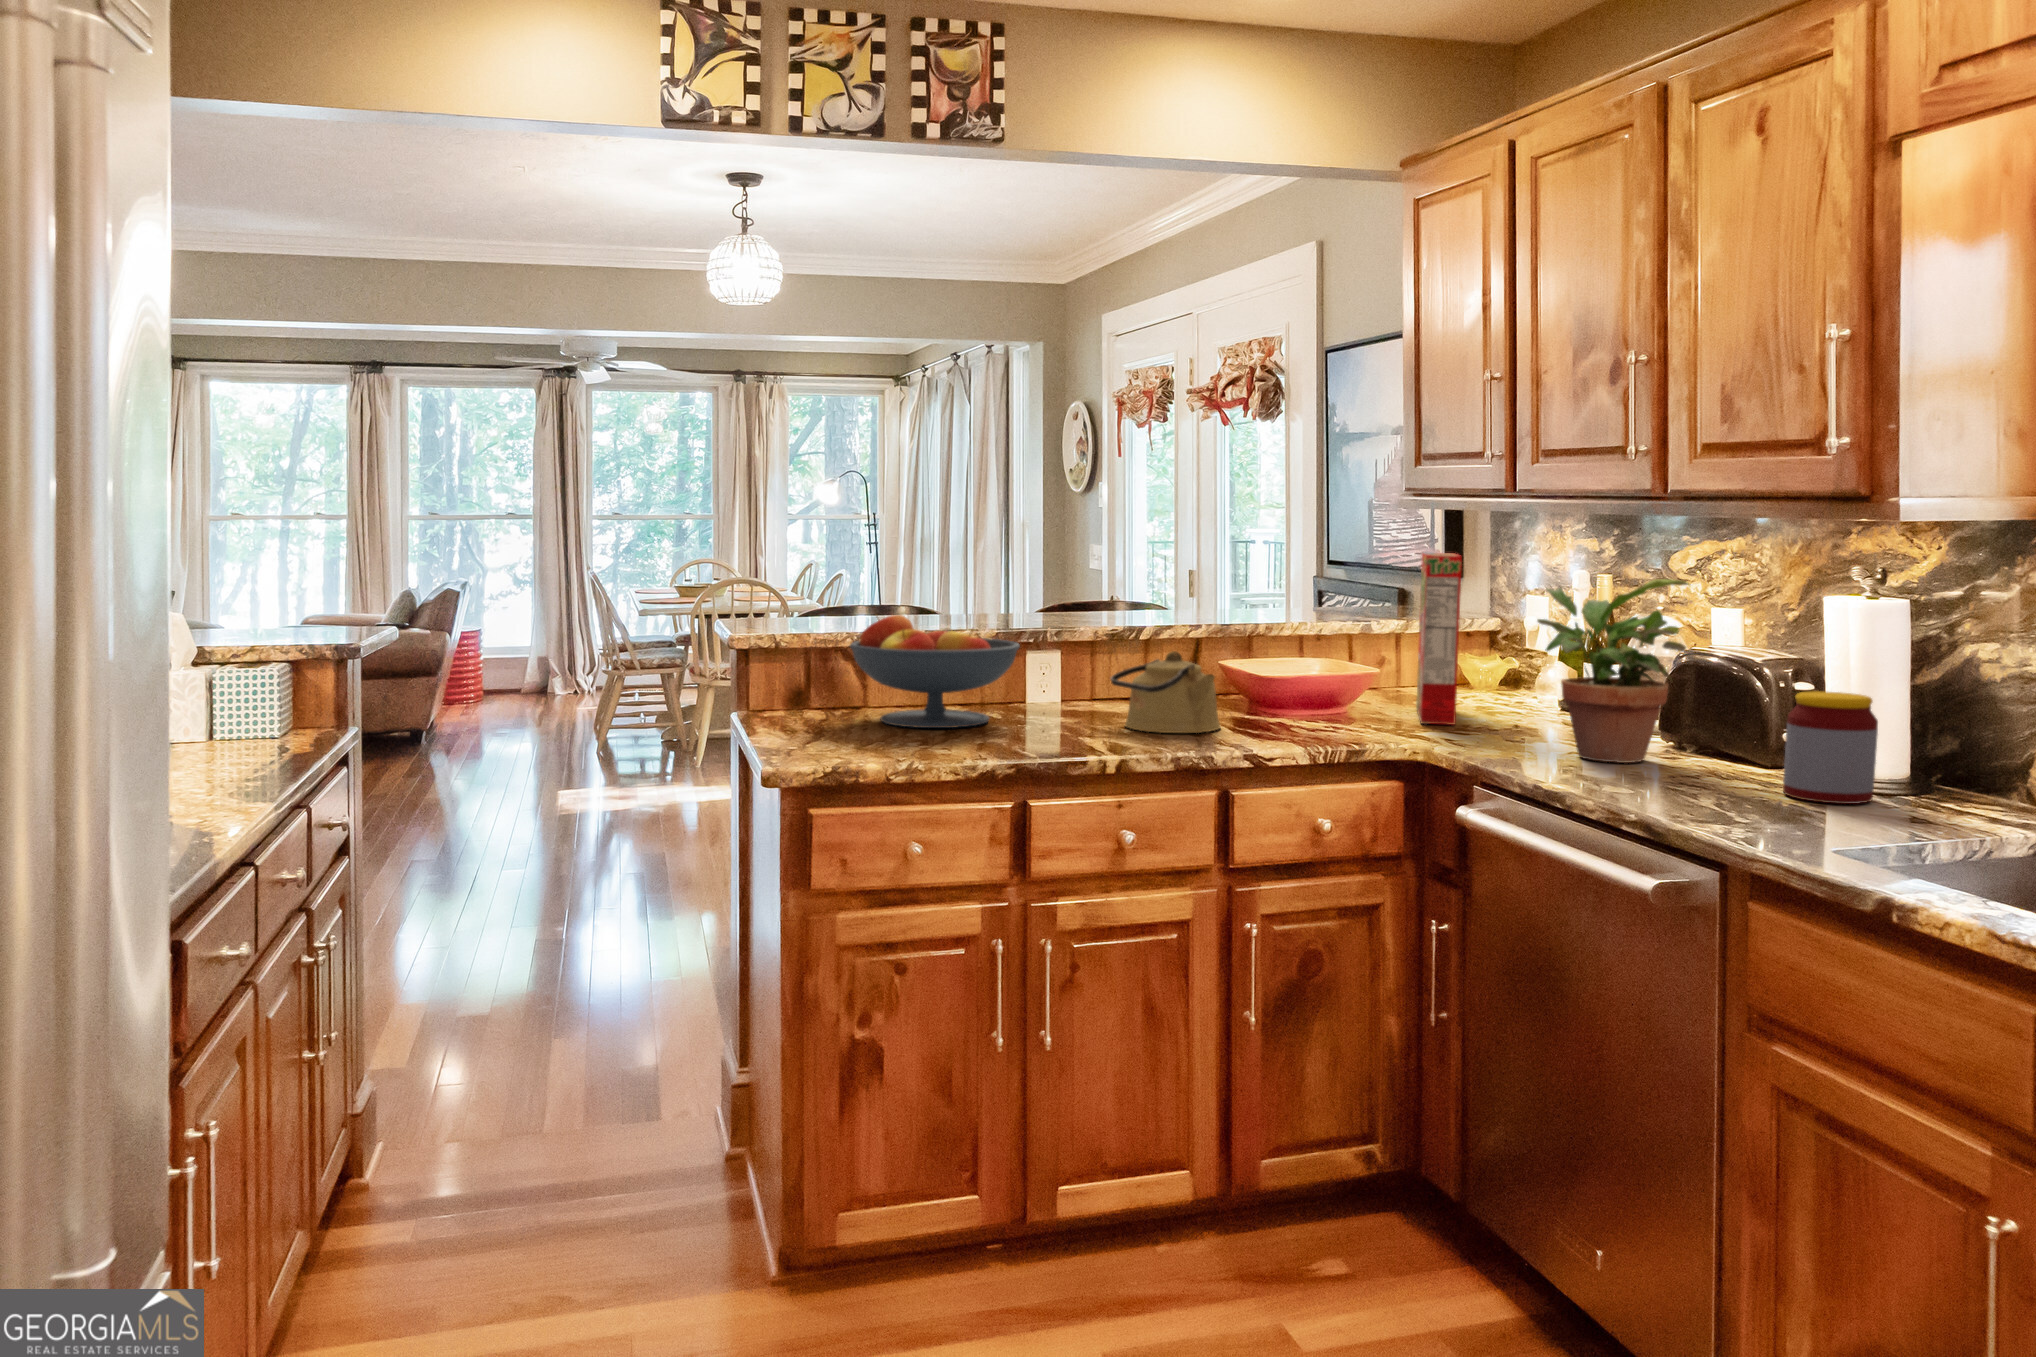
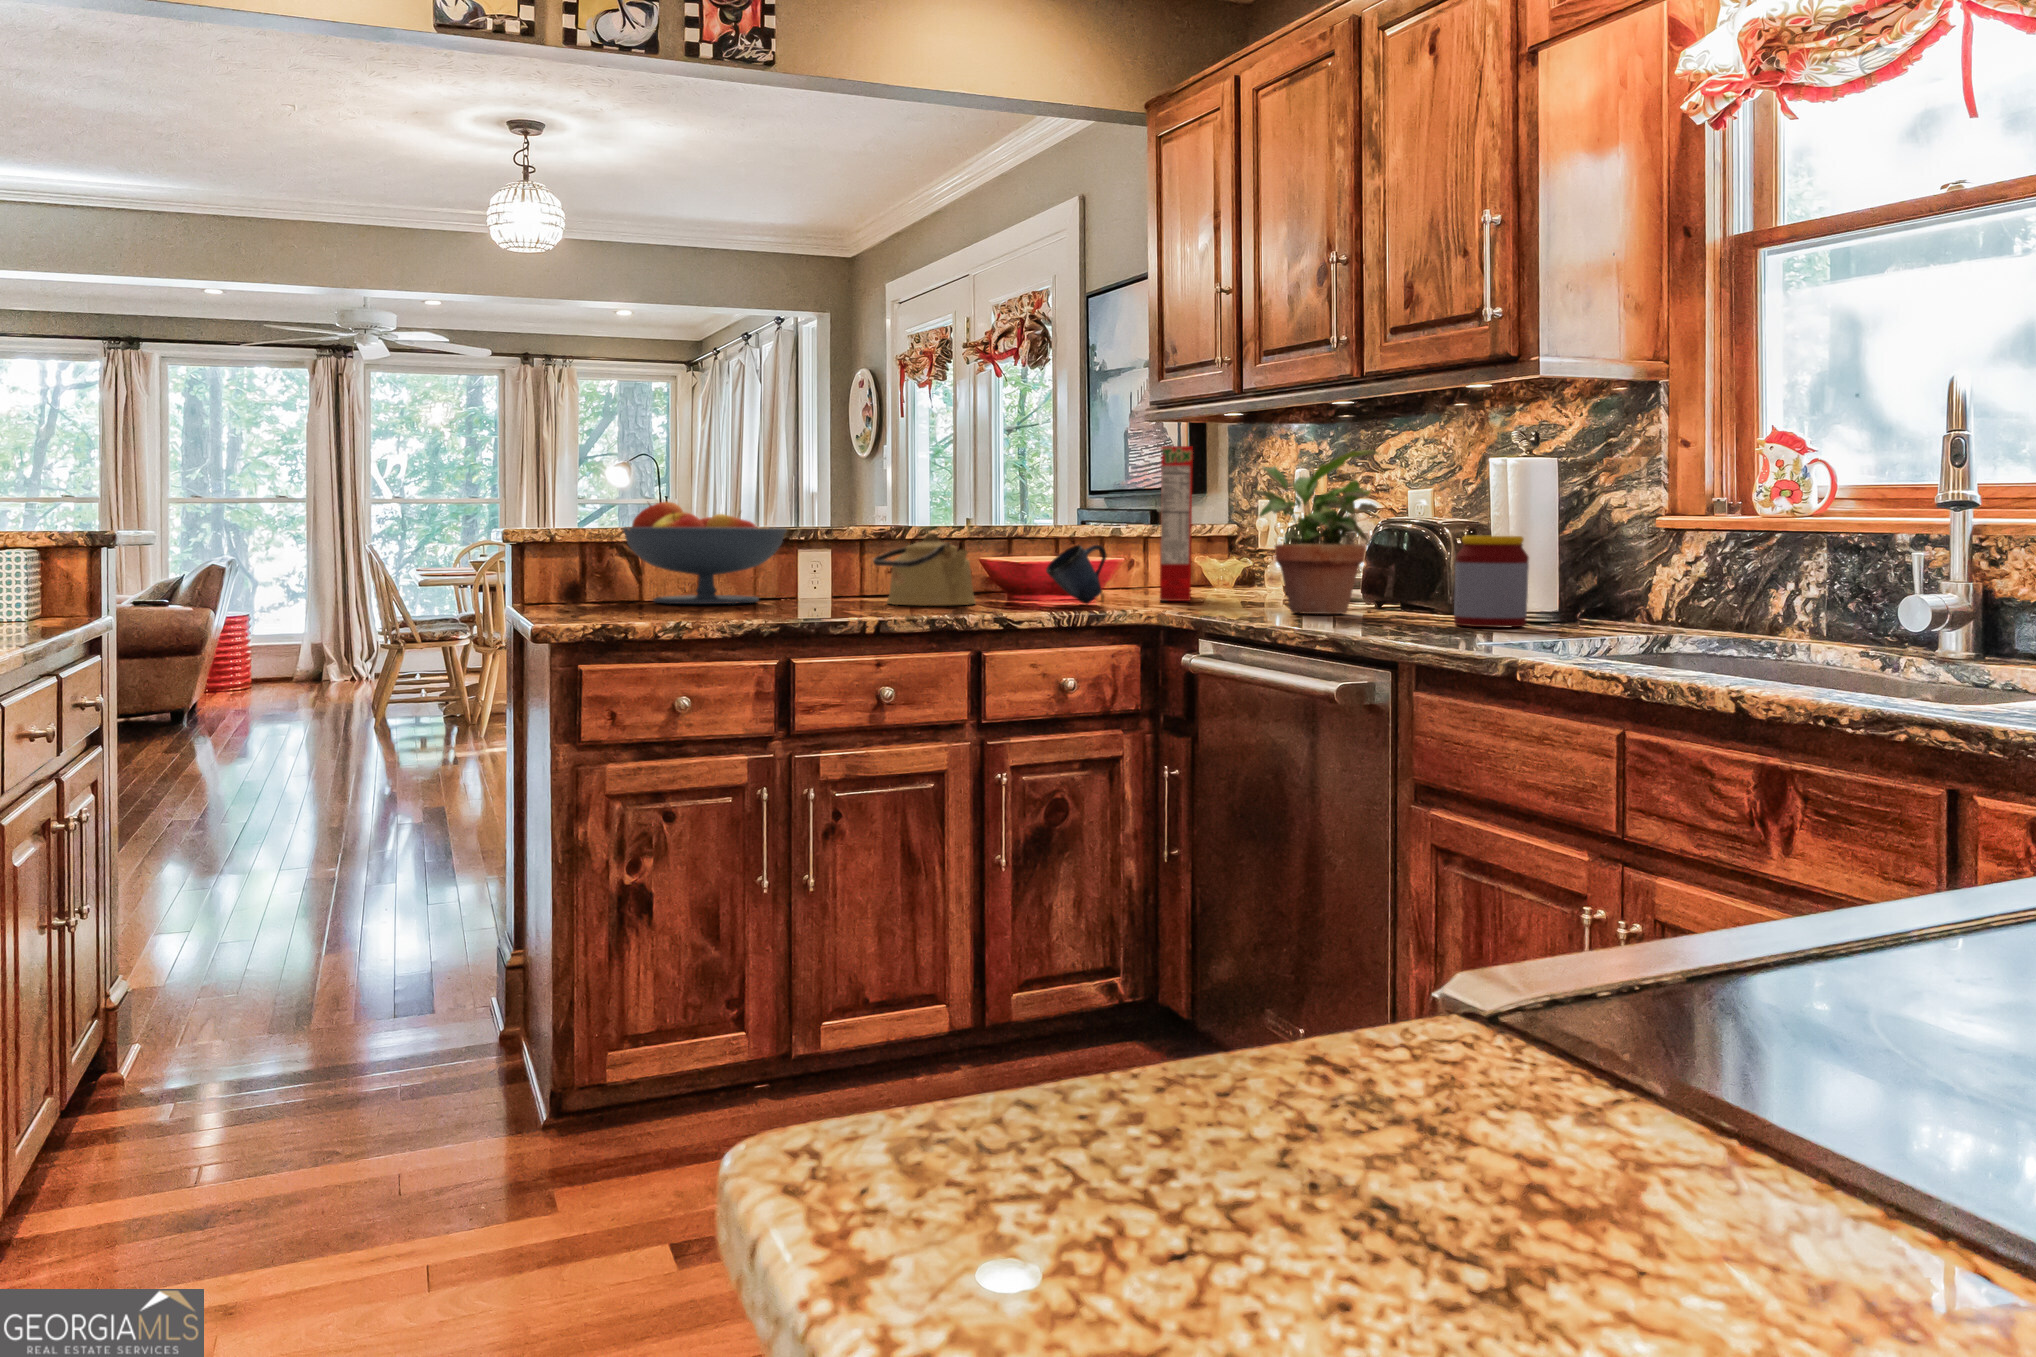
mug: none [1298,666,1365,732] -> present [1046,545,1106,604]

